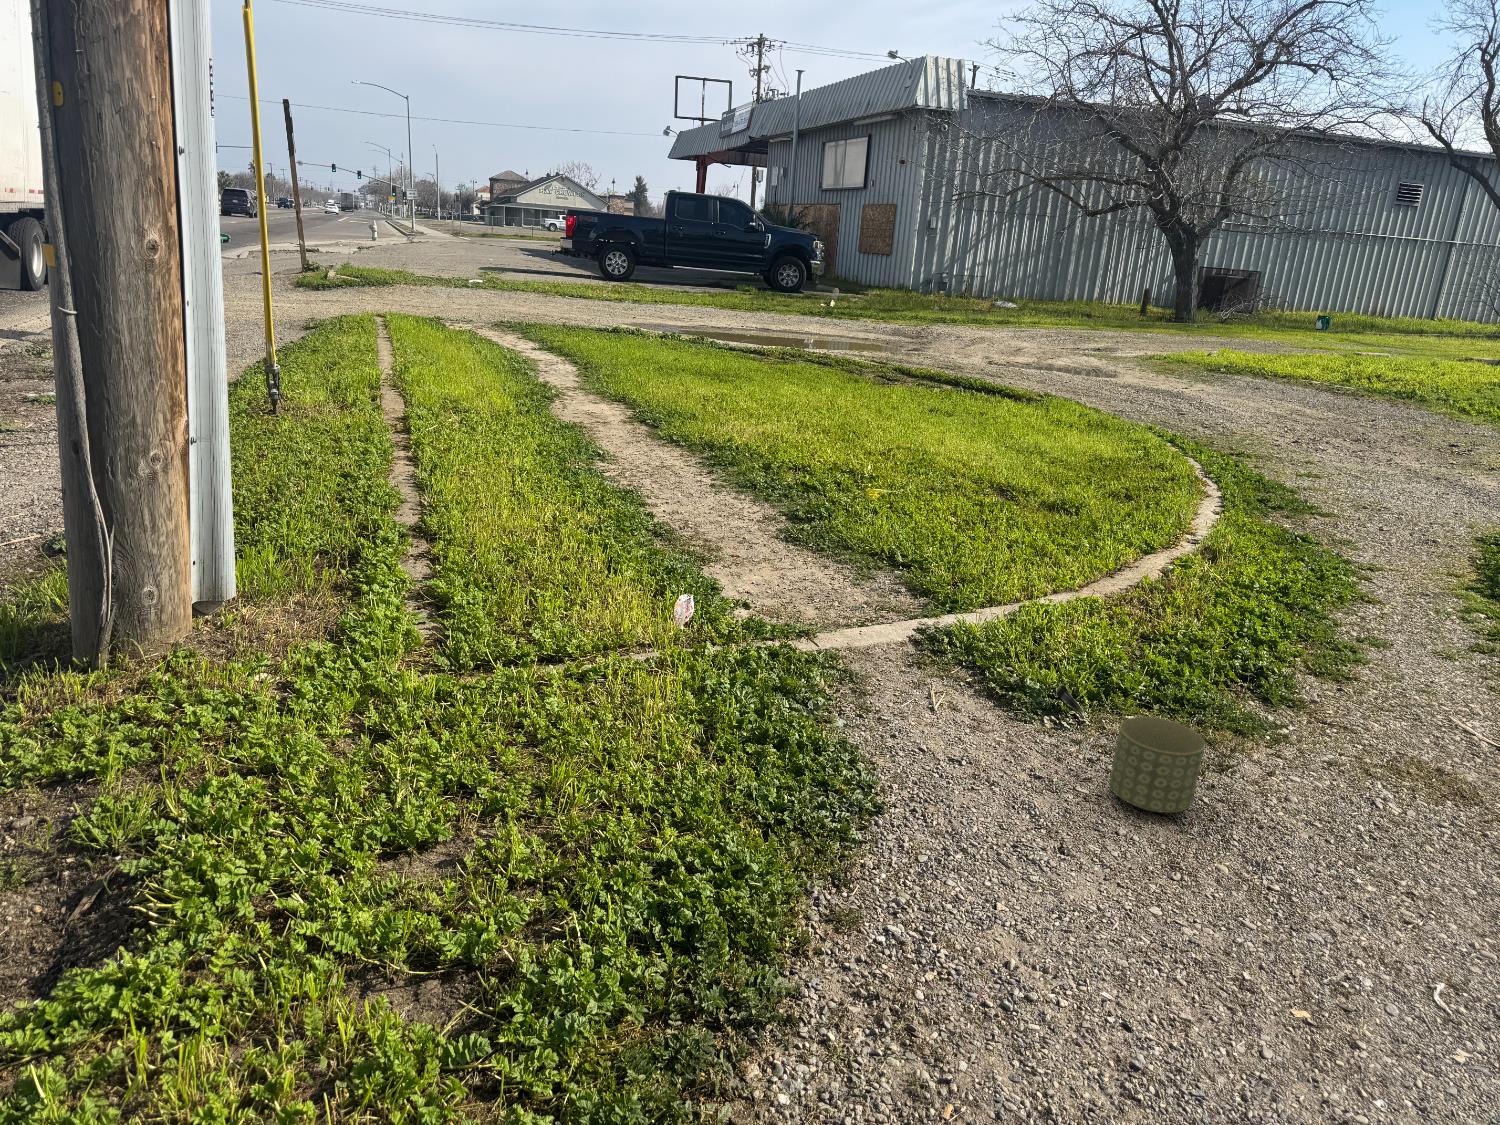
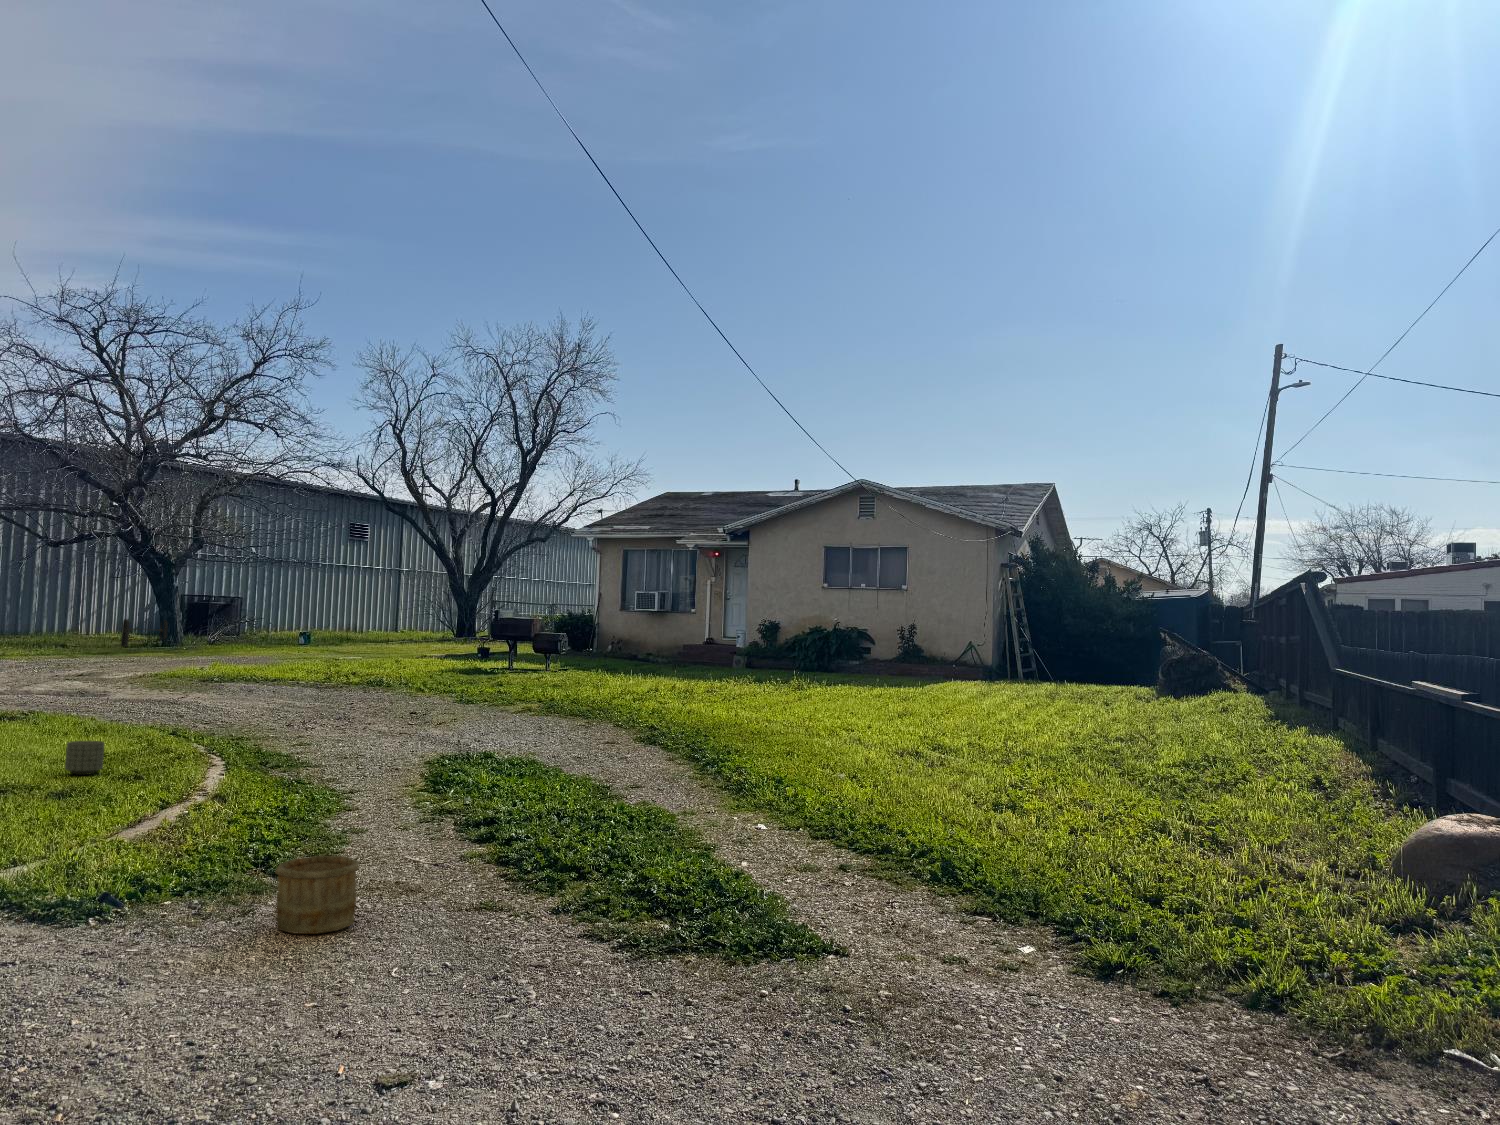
planter: present [1109,717,1205,813] -> present [65,741,105,775]
wooden bucket: none [1265,729,1404,860] -> present [275,856,359,934]

